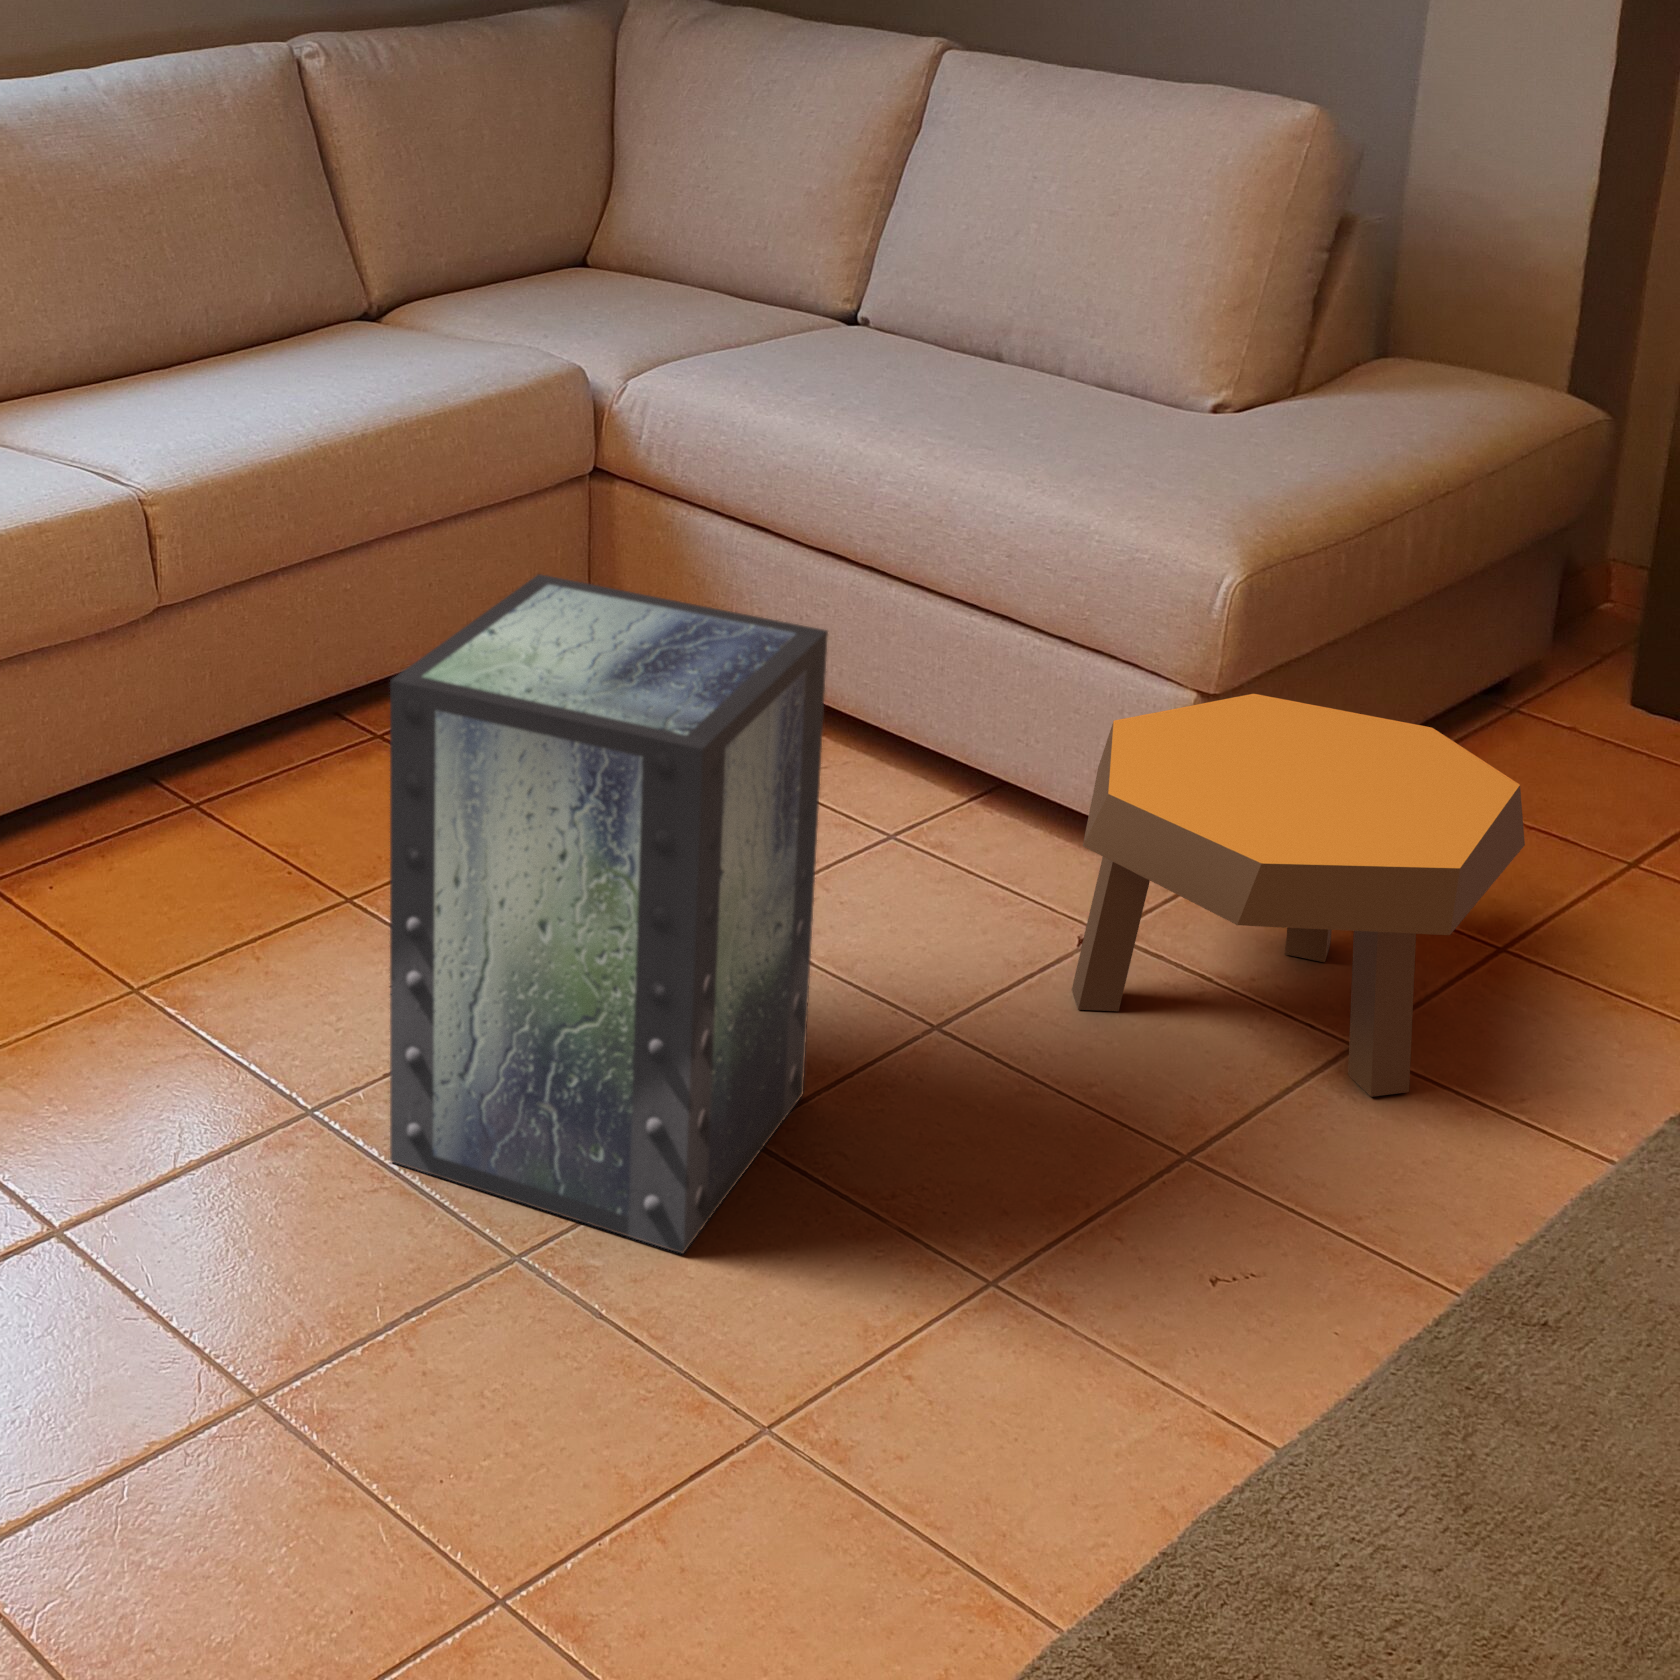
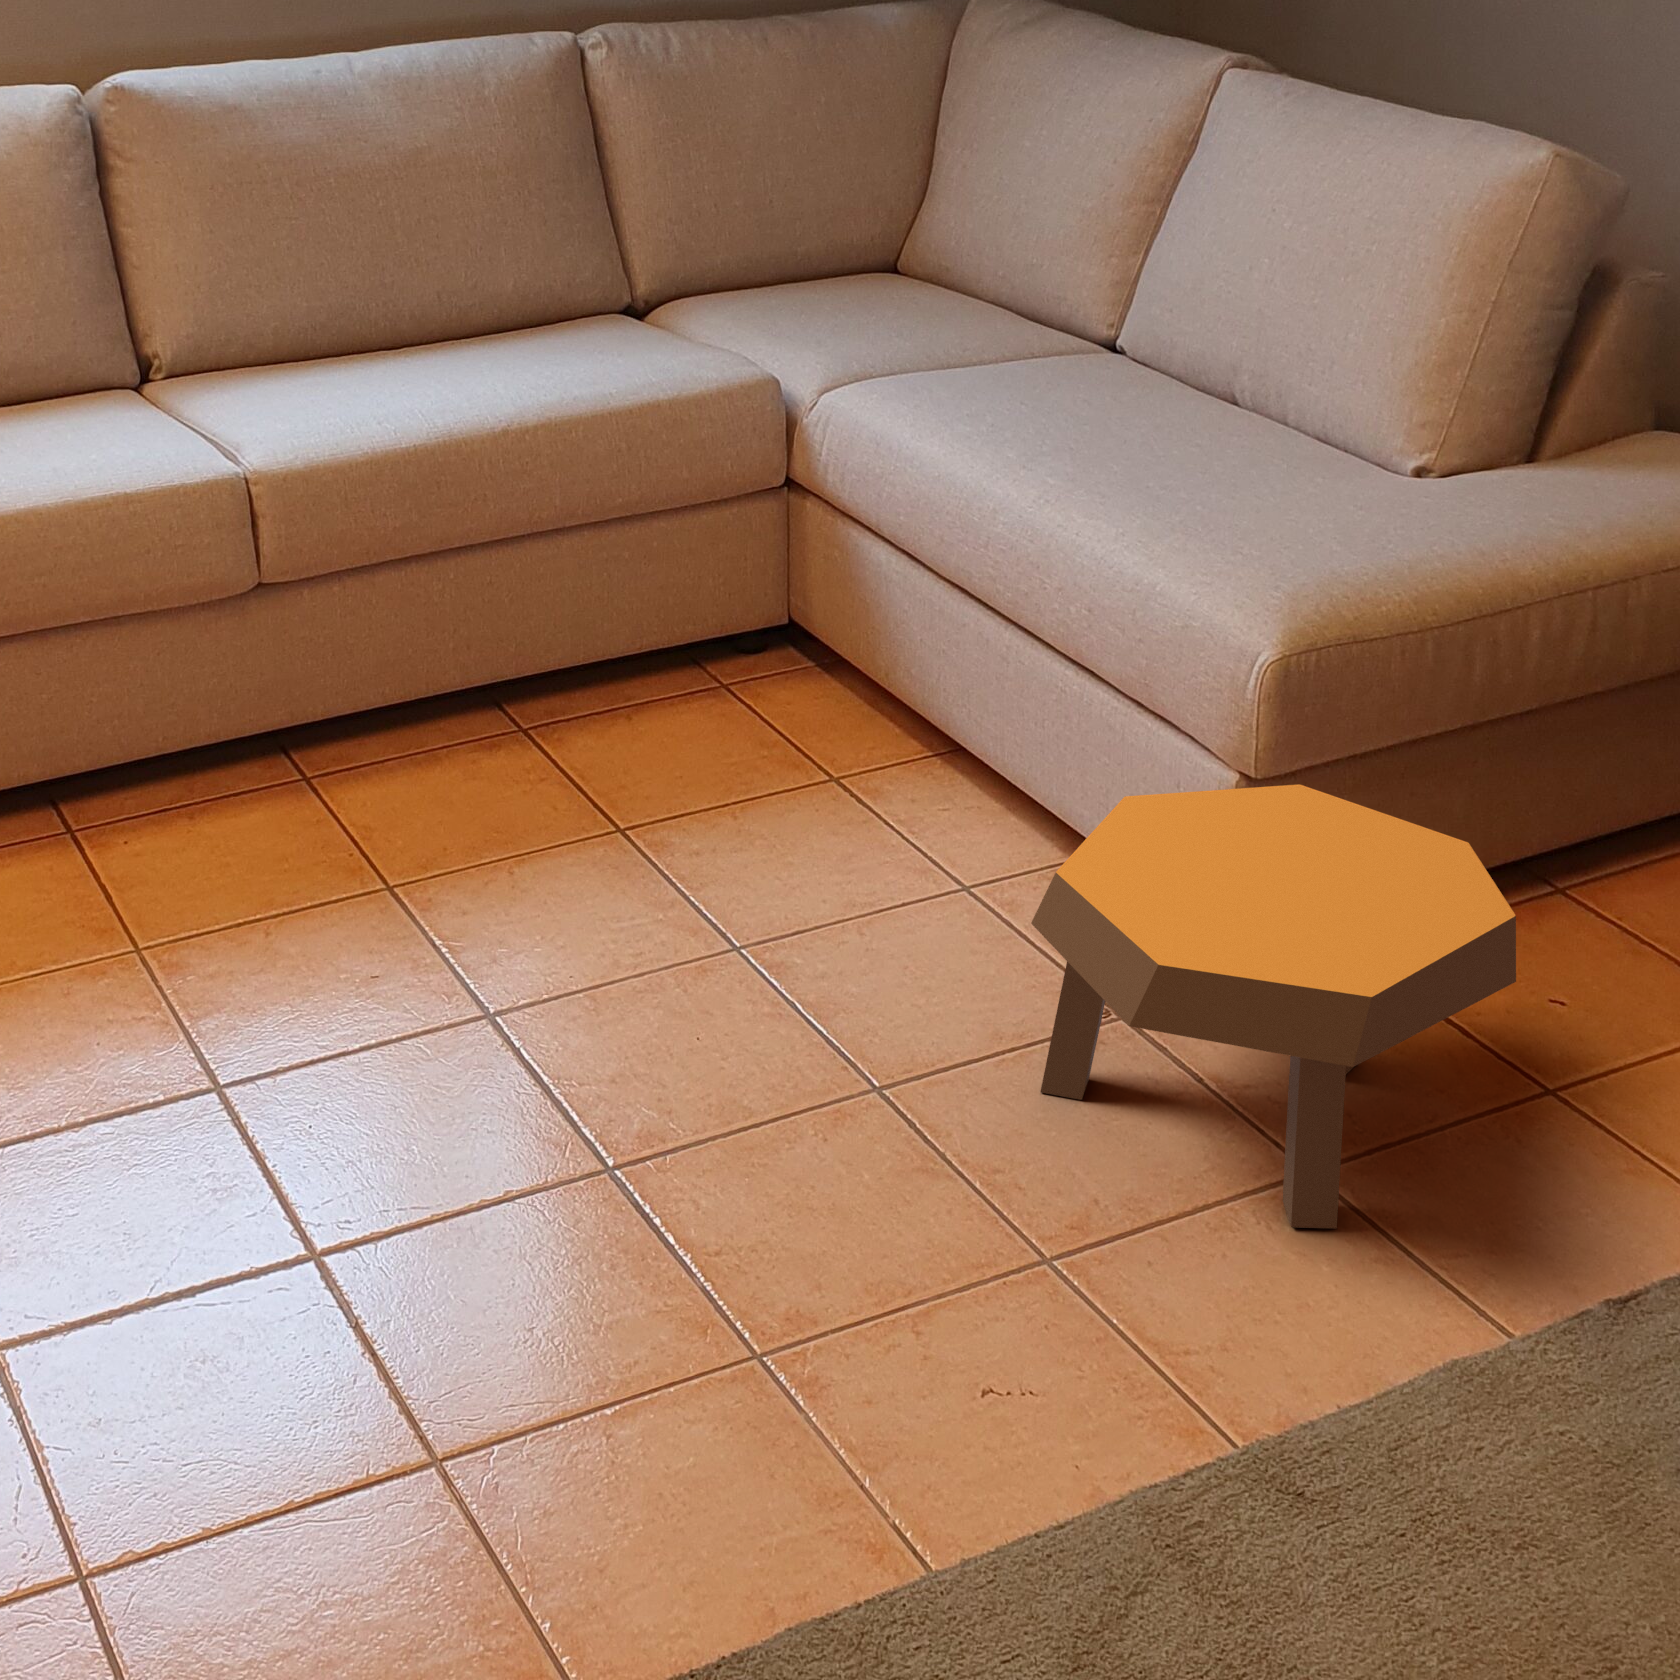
storage box: present [390,574,828,1254] -> none [239,588,703,1278]

